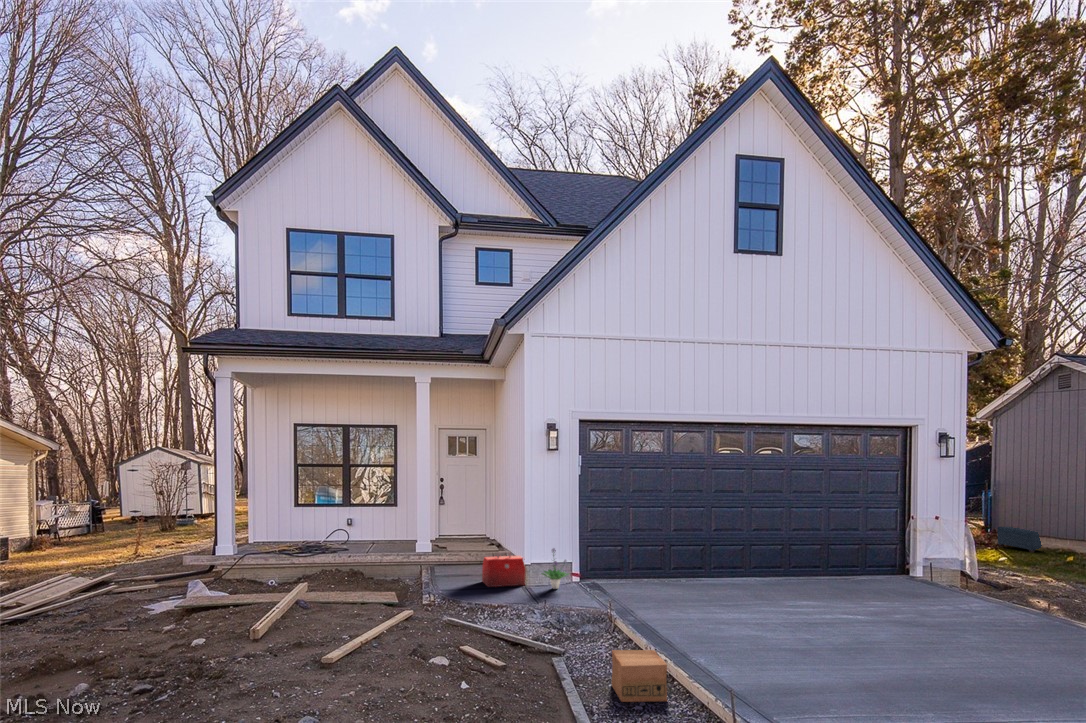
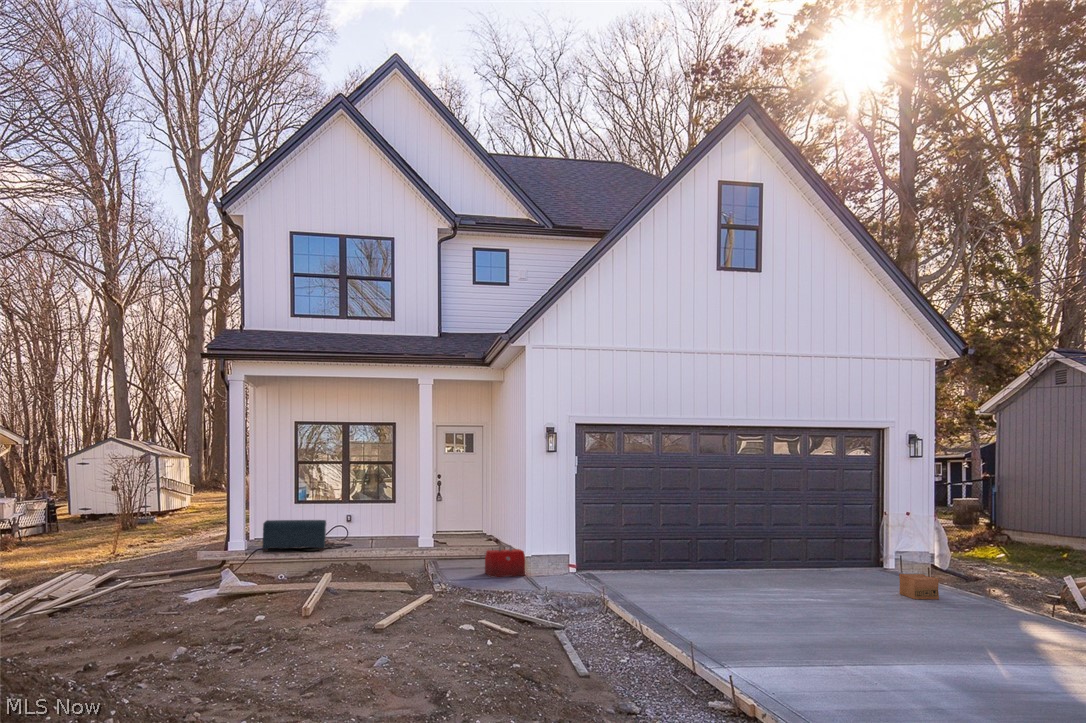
bench: present [997,527,1044,553] -> present [262,520,326,552]
potted plant: present [542,548,568,589] -> none [540,542,567,579]
cardboard box: present [612,650,667,702] -> present [899,574,939,599]

